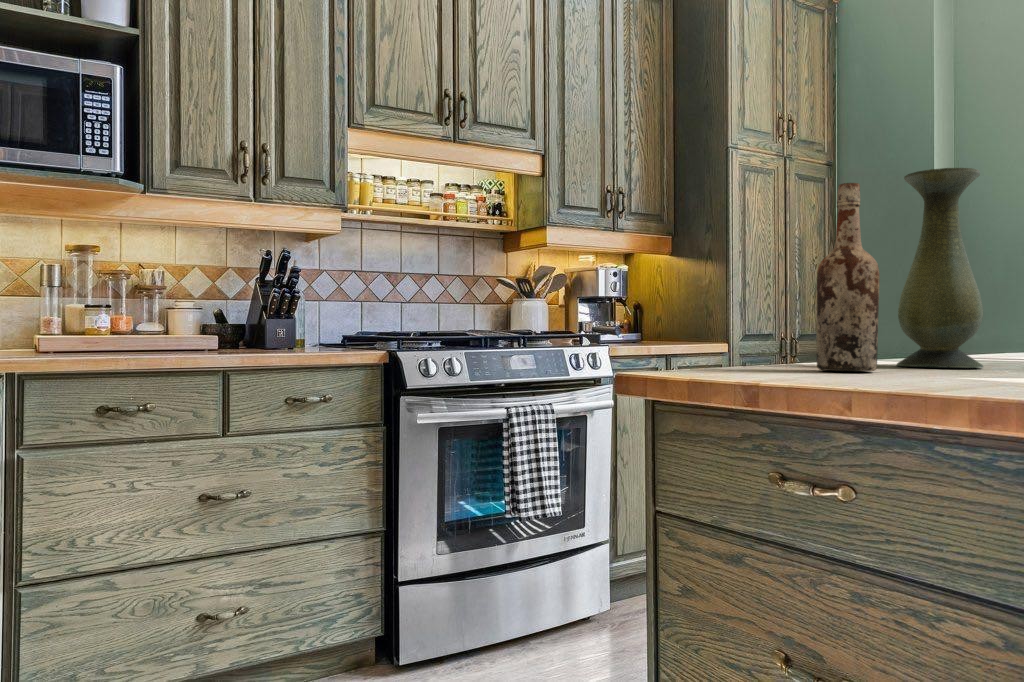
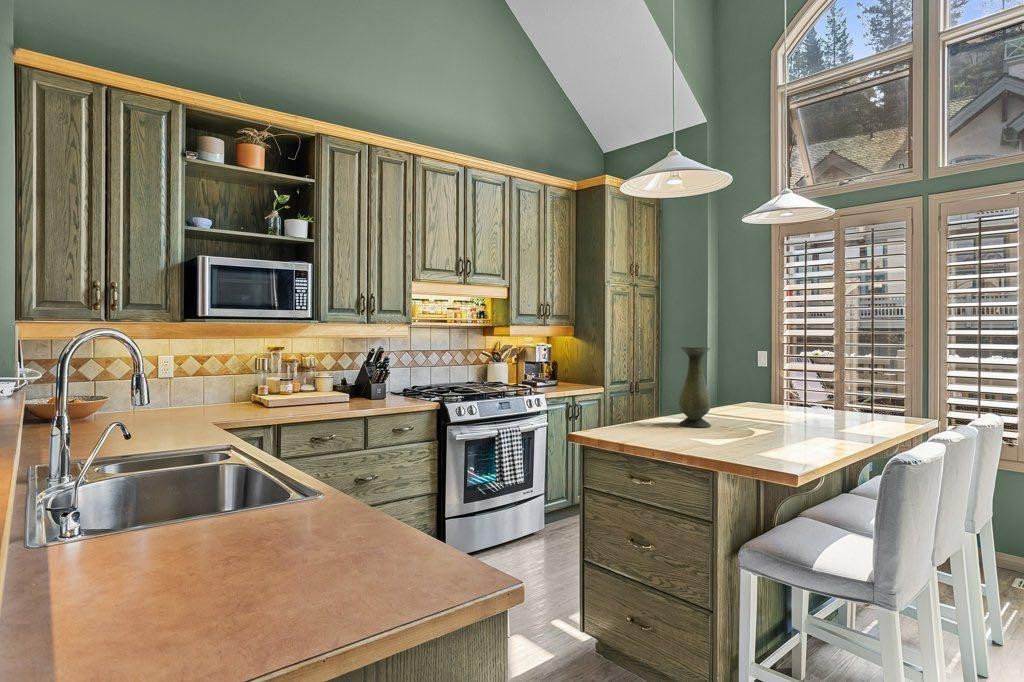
wine bottle: present [816,183,880,371] -> none [646,360,669,433]

